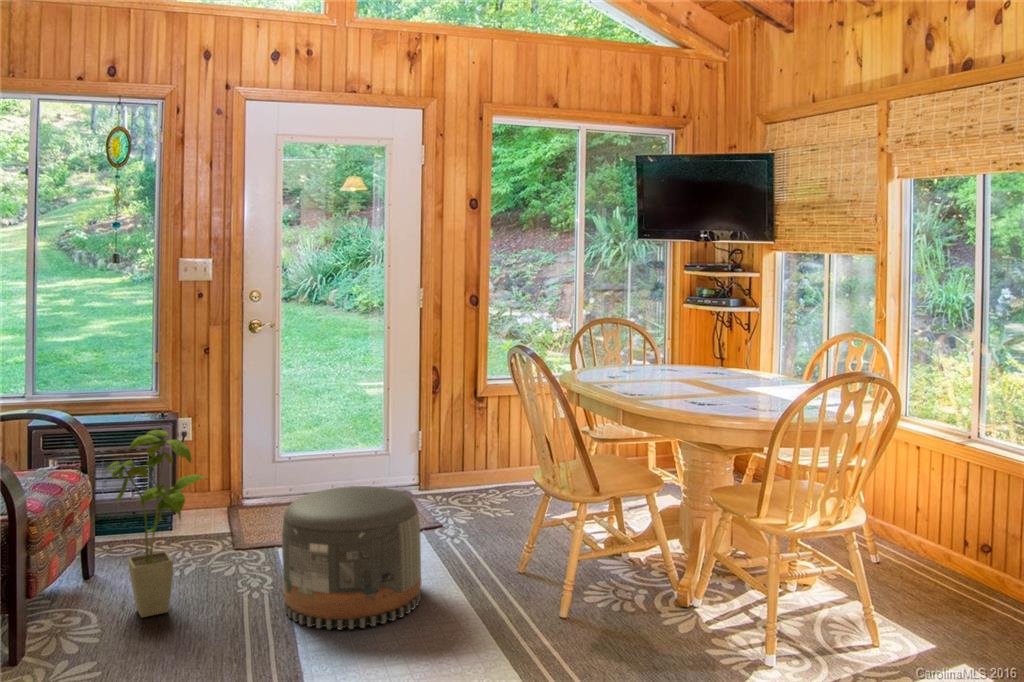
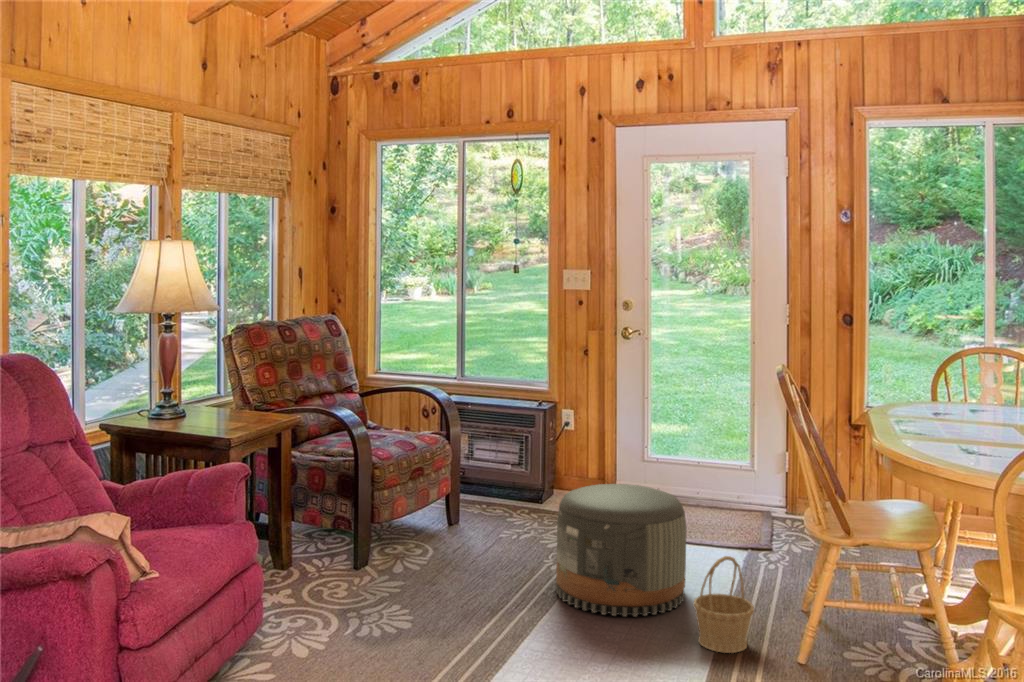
house plant: present [106,430,207,617] -> none [443,409,524,562]
basket: none [460,537,517,630] -> present [693,556,754,653]

